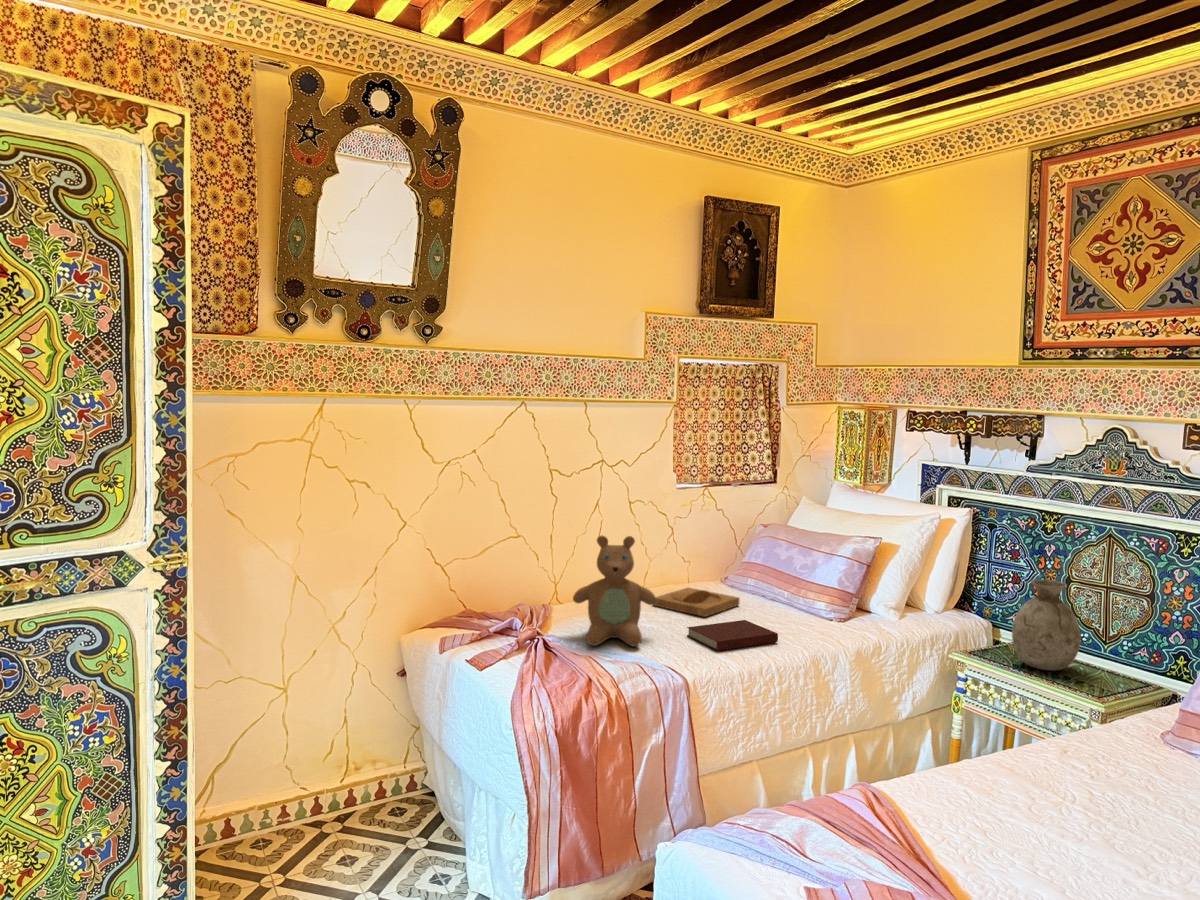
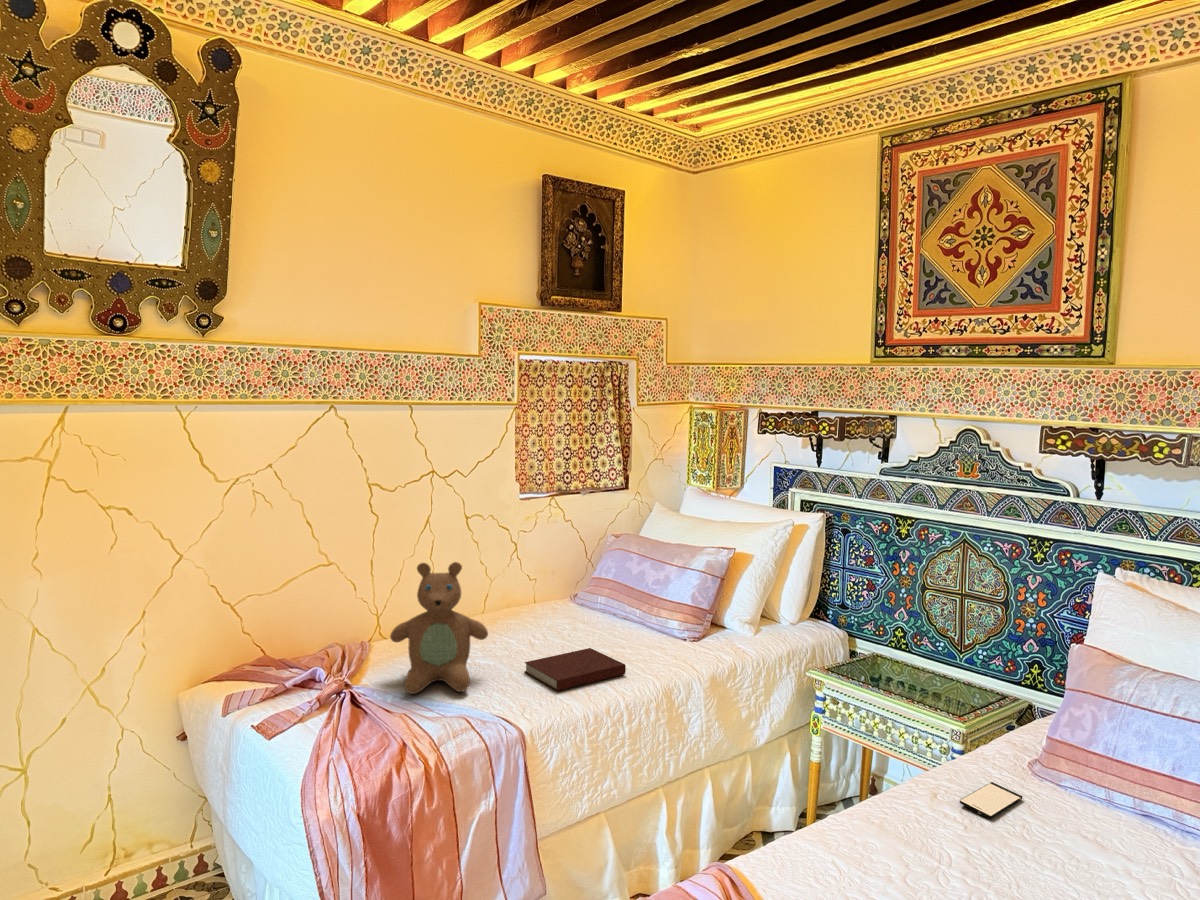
vase: present [1012,579,1081,671] -> none [870,590,938,686]
tray: present [653,588,739,617] -> none [490,608,586,645]
smartphone: none [1085,741,1147,767] -> present [960,782,1022,818]

